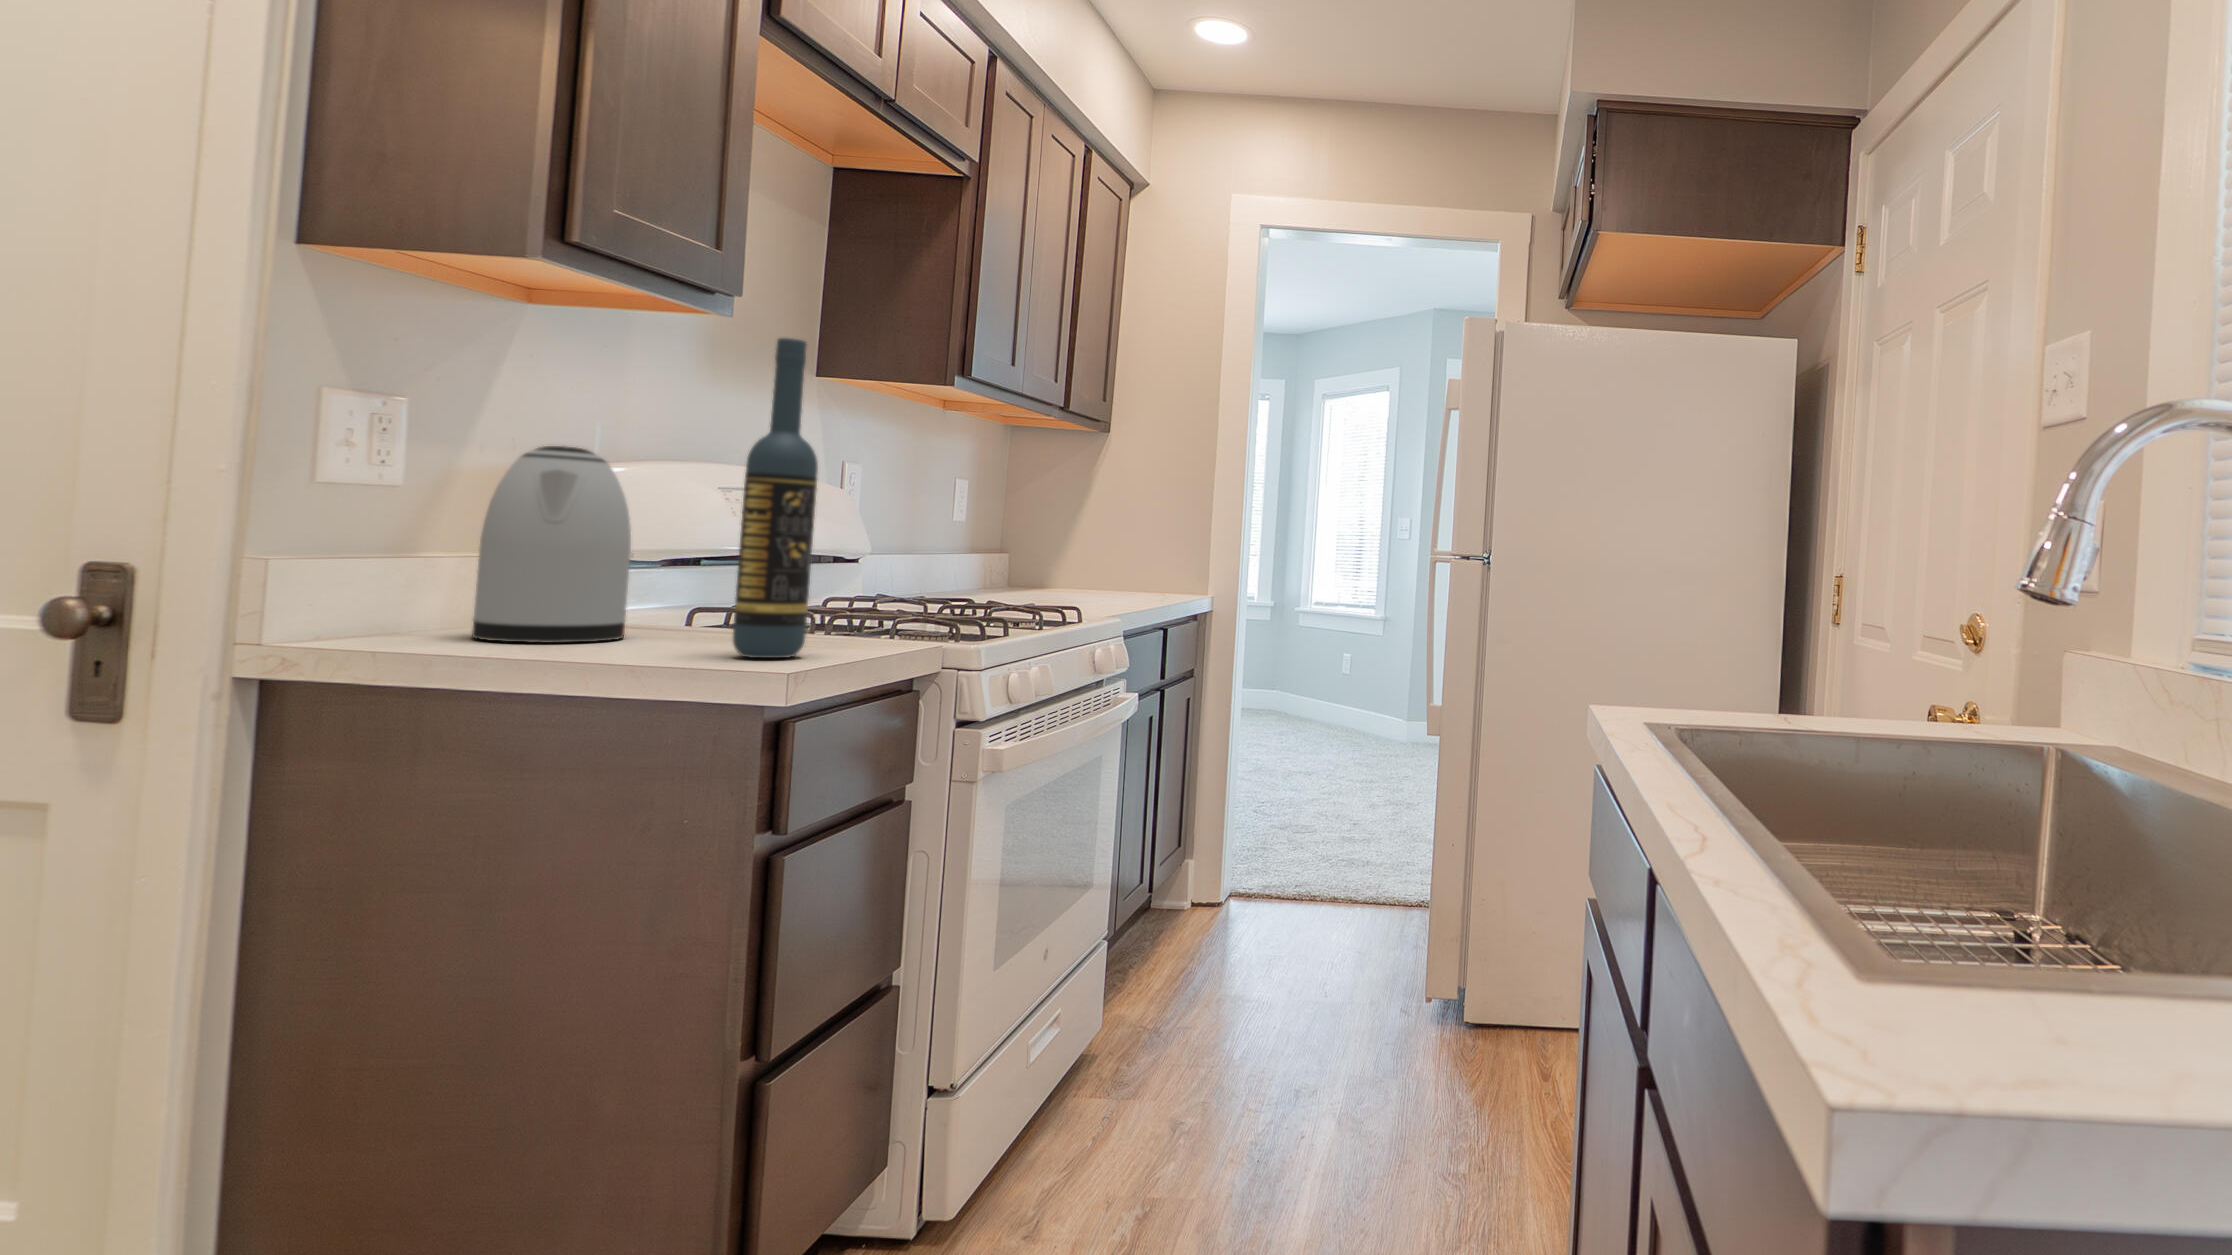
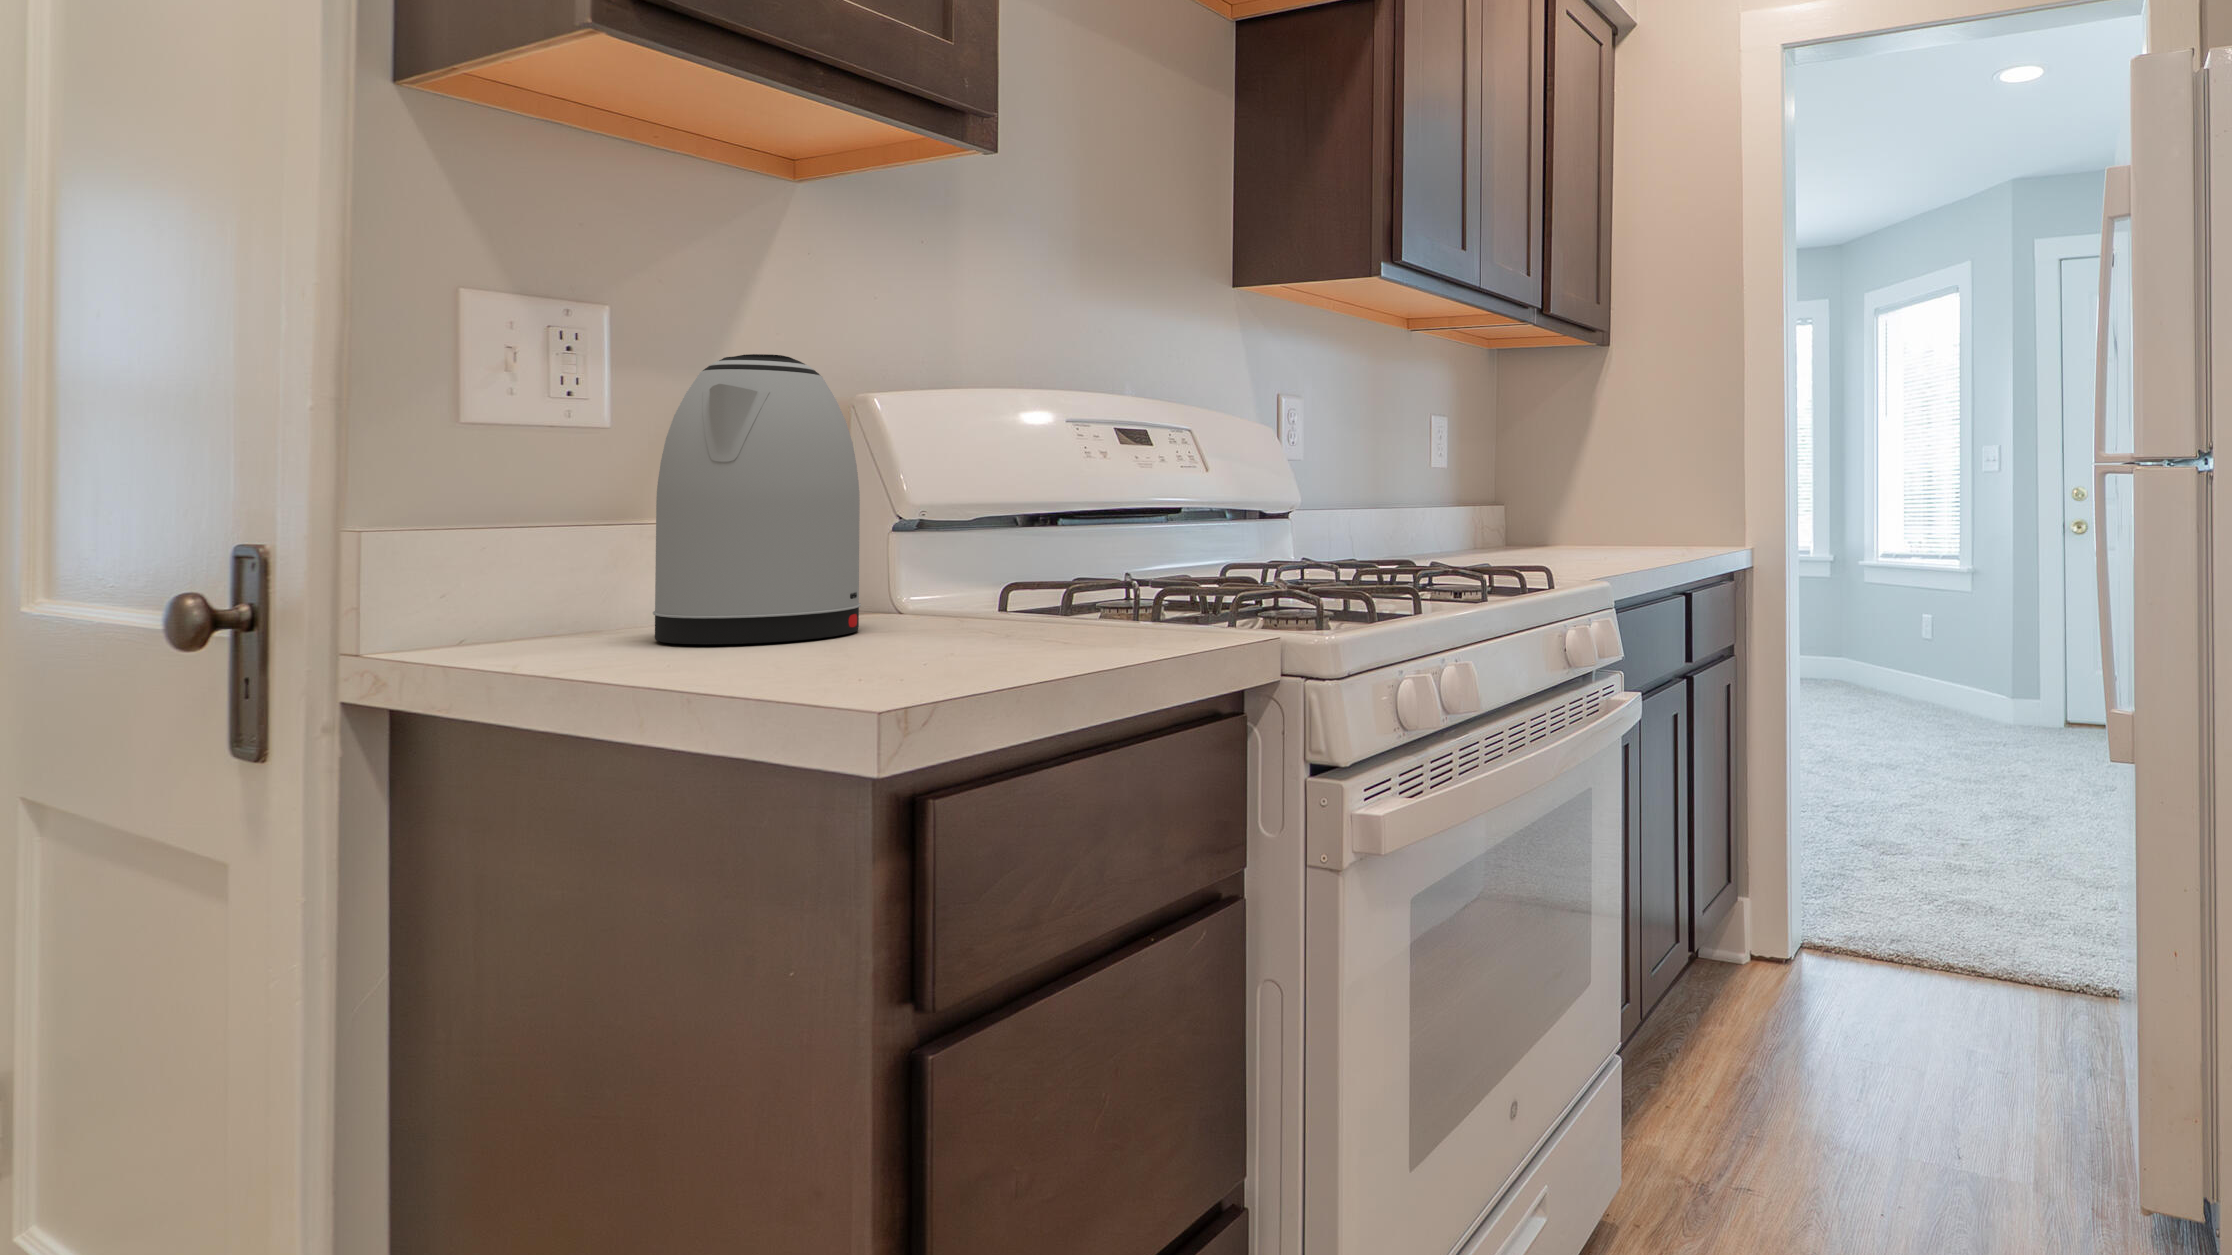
wine bottle: present [733,338,818,658] -> none [898,117,1016,672]

